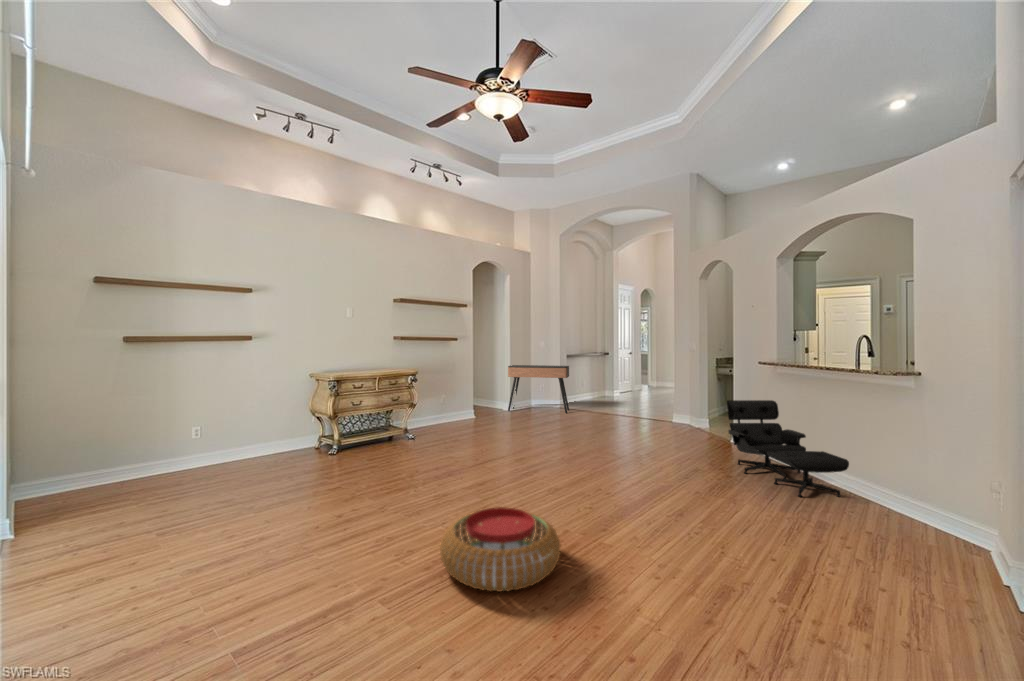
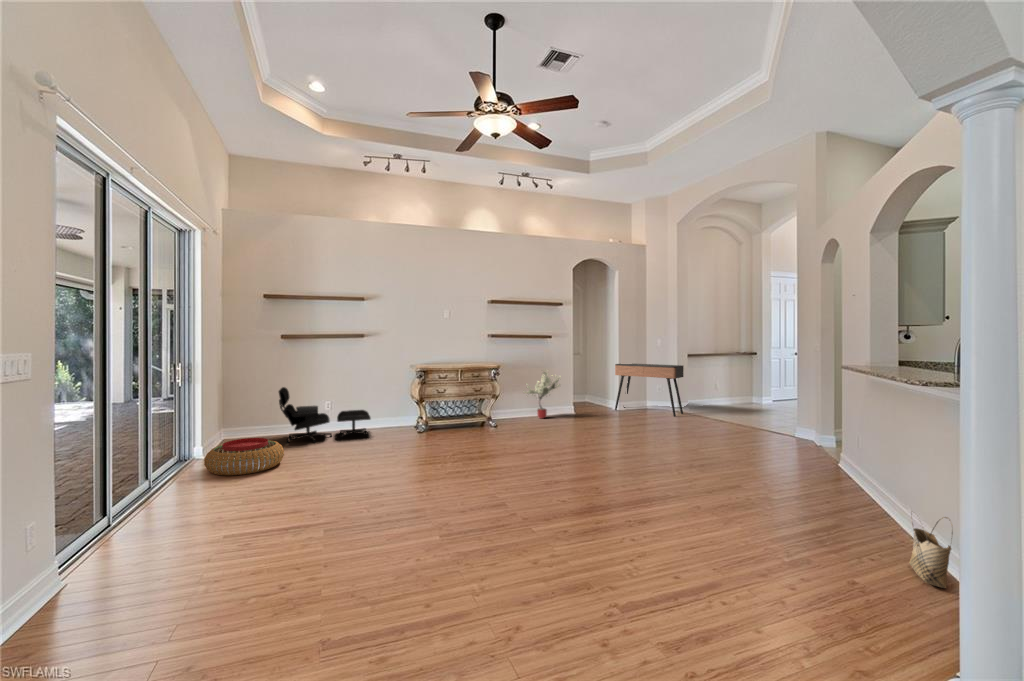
potted tree: none [432,373,469,426] -> present [525,370,561,419]
lounge chair: present [727,400,849,497] -> present [279,387,371,443]
woven basket: none [875,468,915,522] -> present [910,512,953,588]
pouf: present [440,507,560,592] -> present [204,438,284,475]

